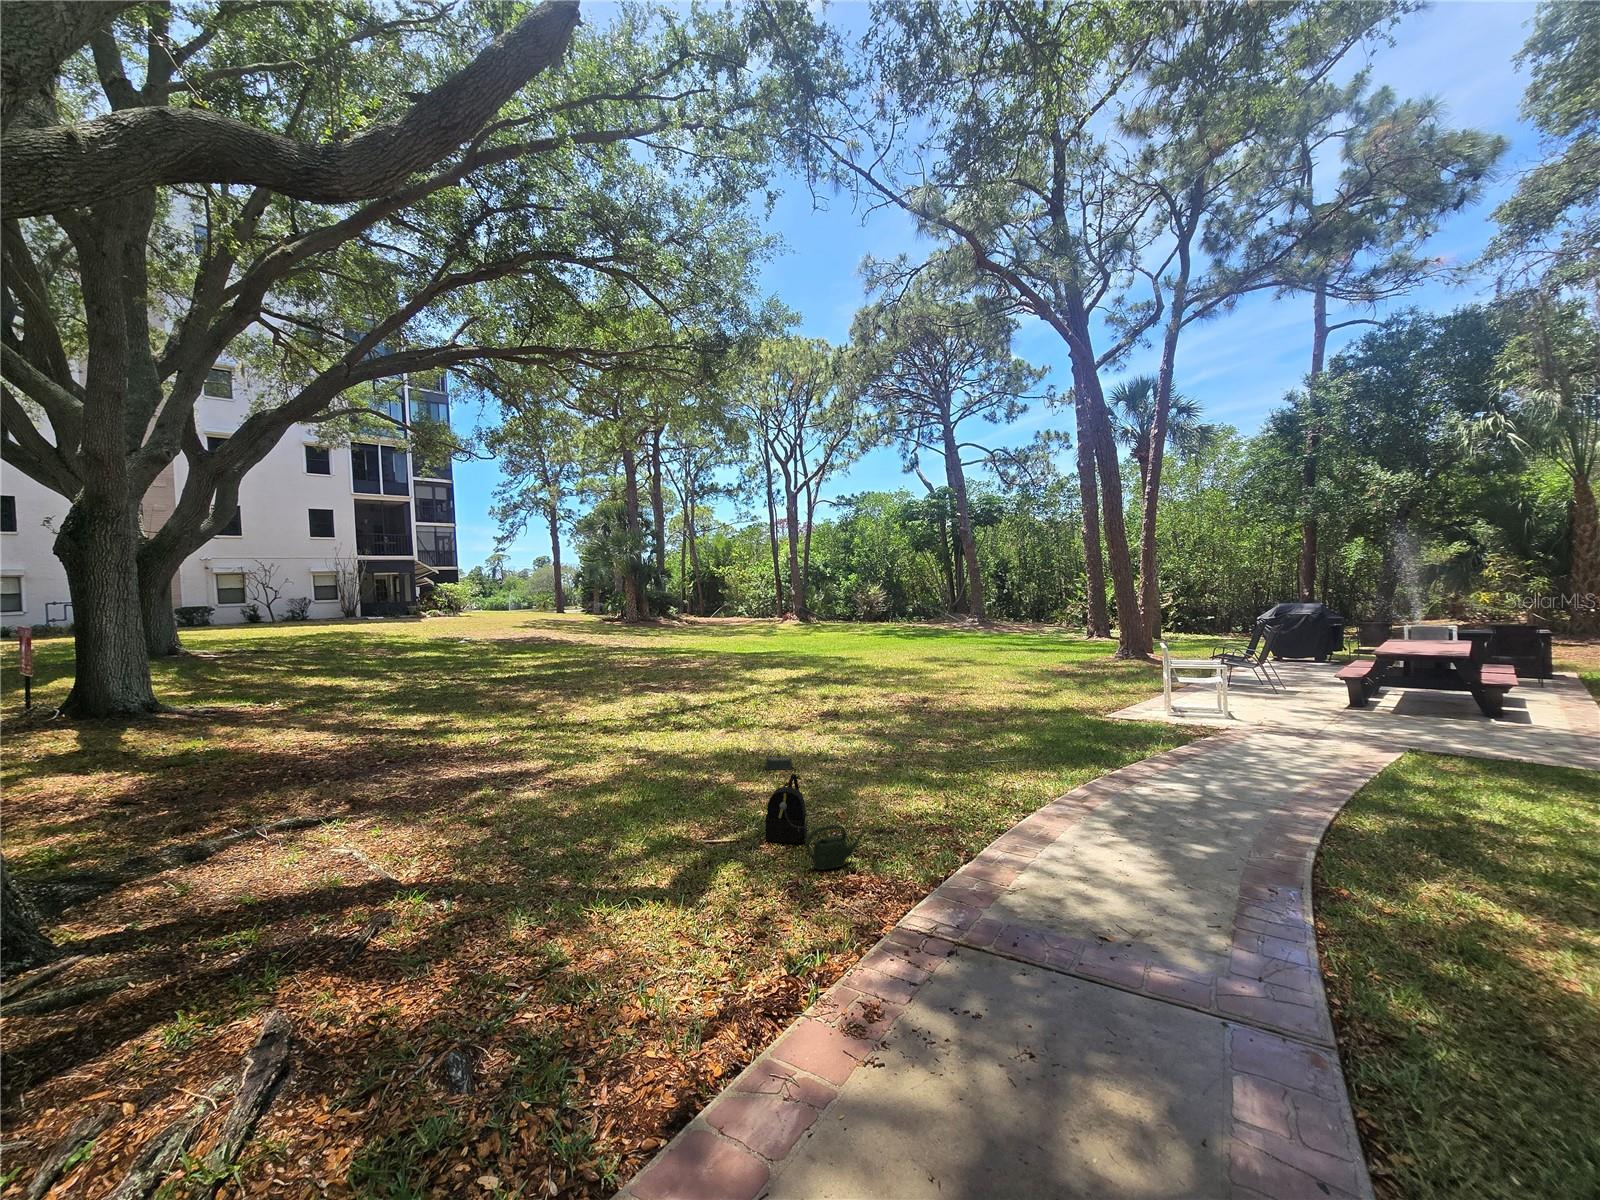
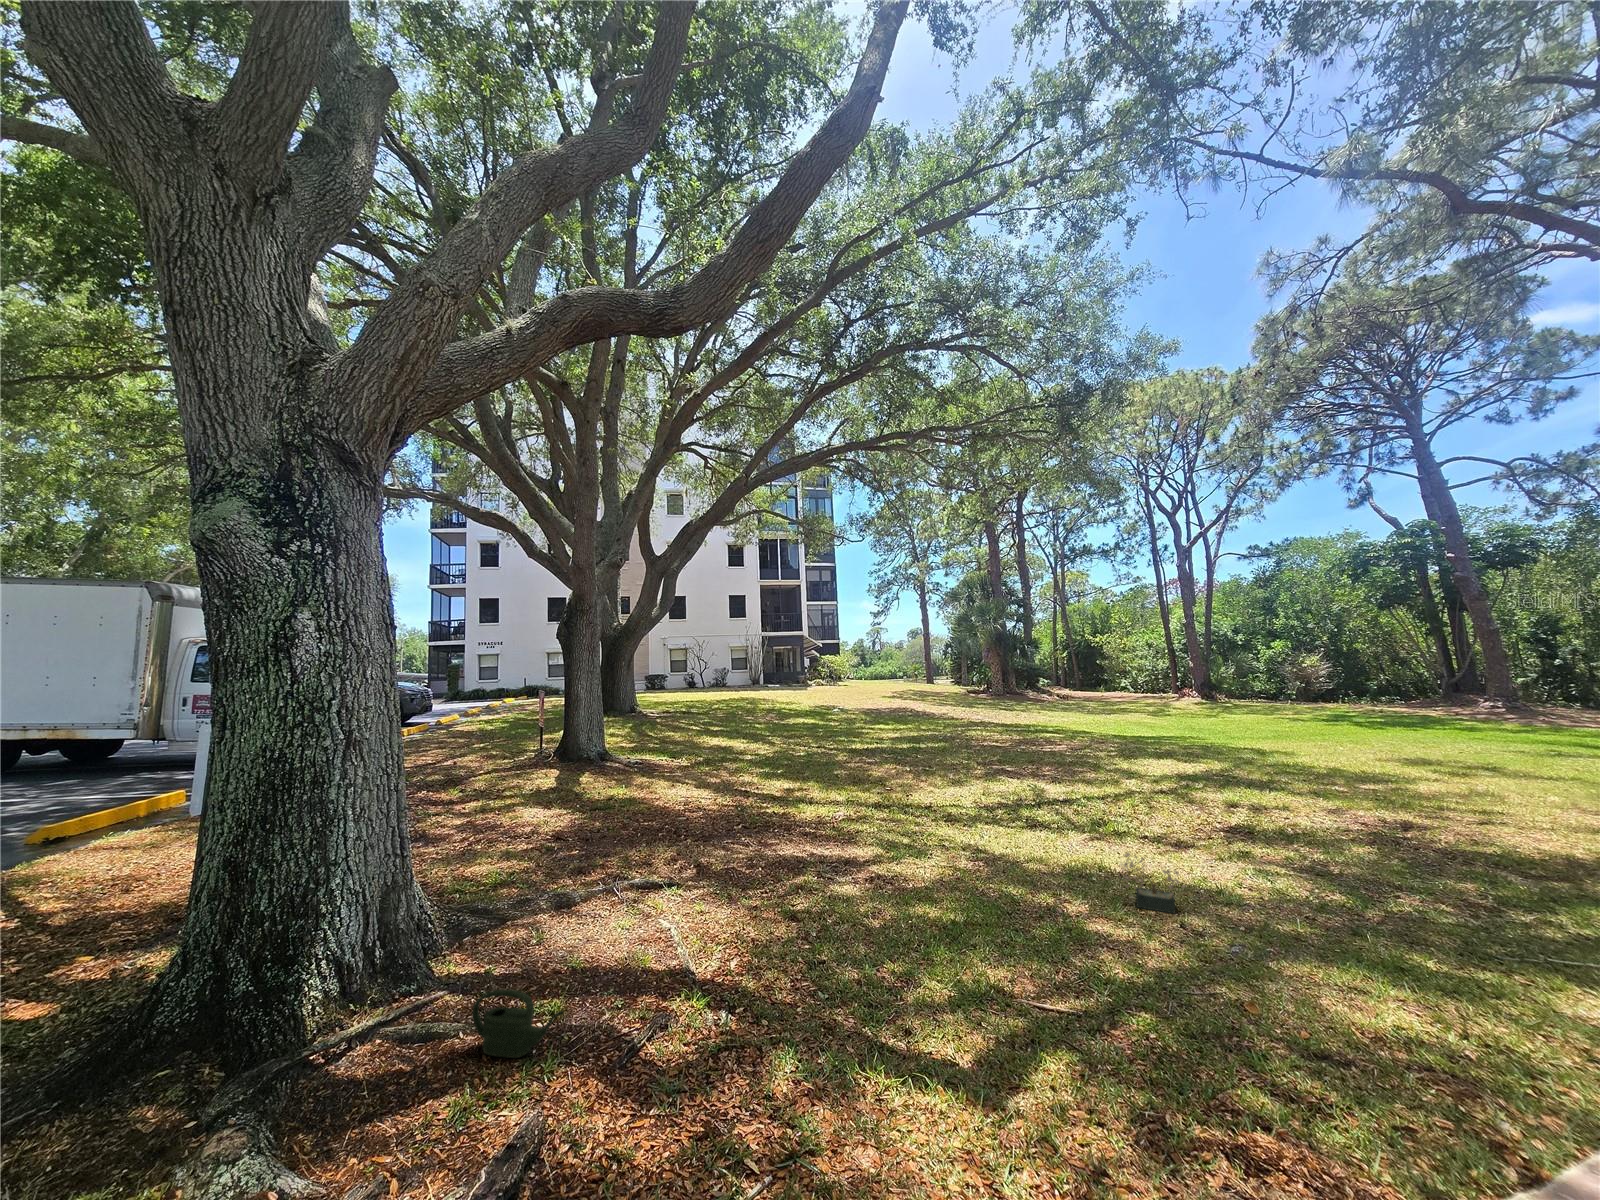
backpack: present [765,774,807,844] -> none [1123,936,1192,1050]
watering can: present [805,825,866,870] -> present [472,990,563,1058]

